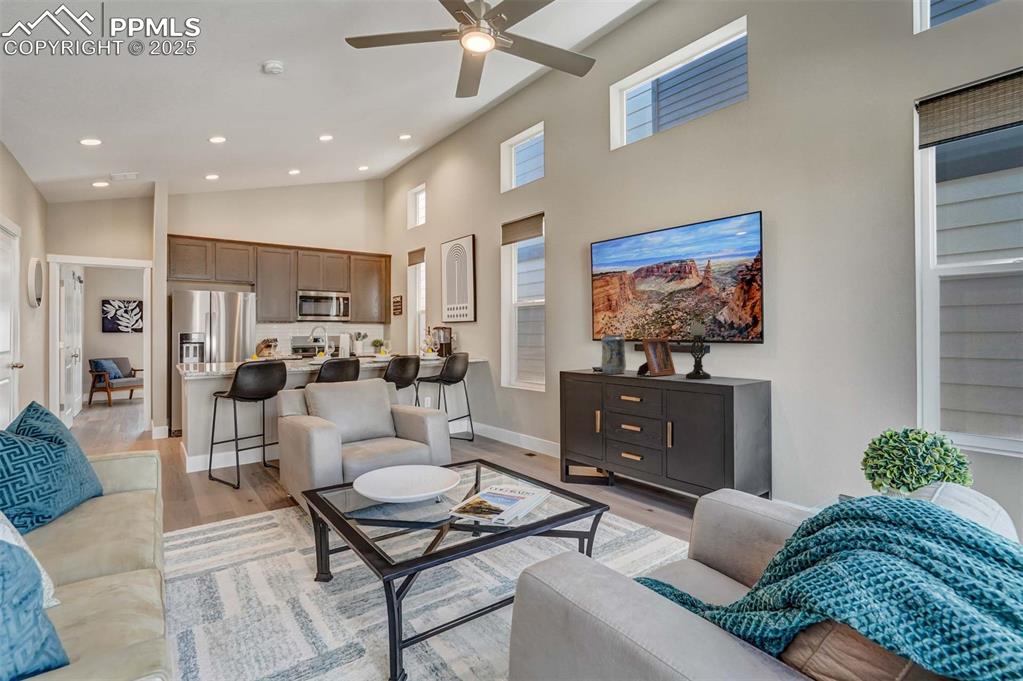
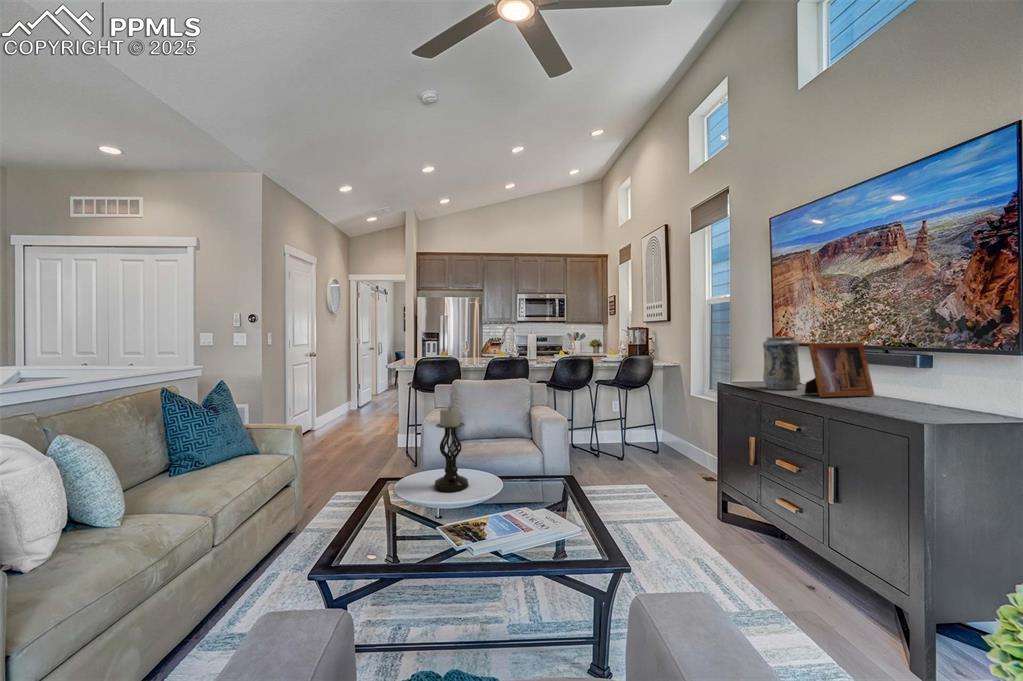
candle holder: present [686,322,711,379] -> present [434,406,469,492]

